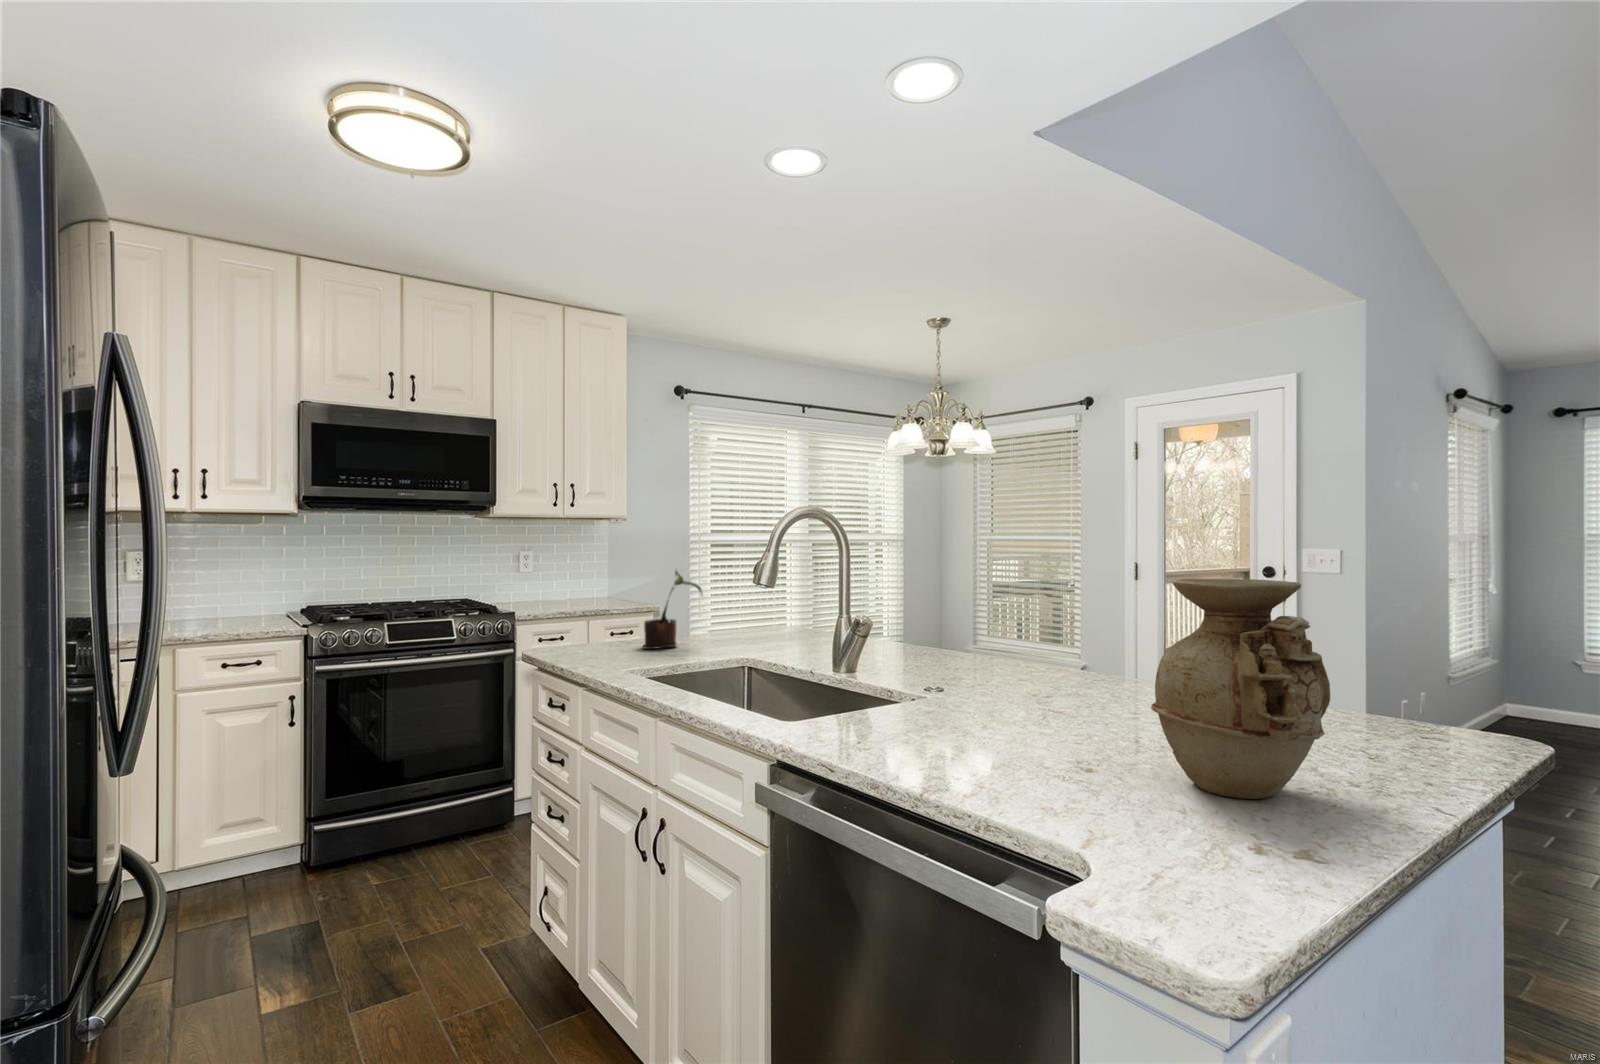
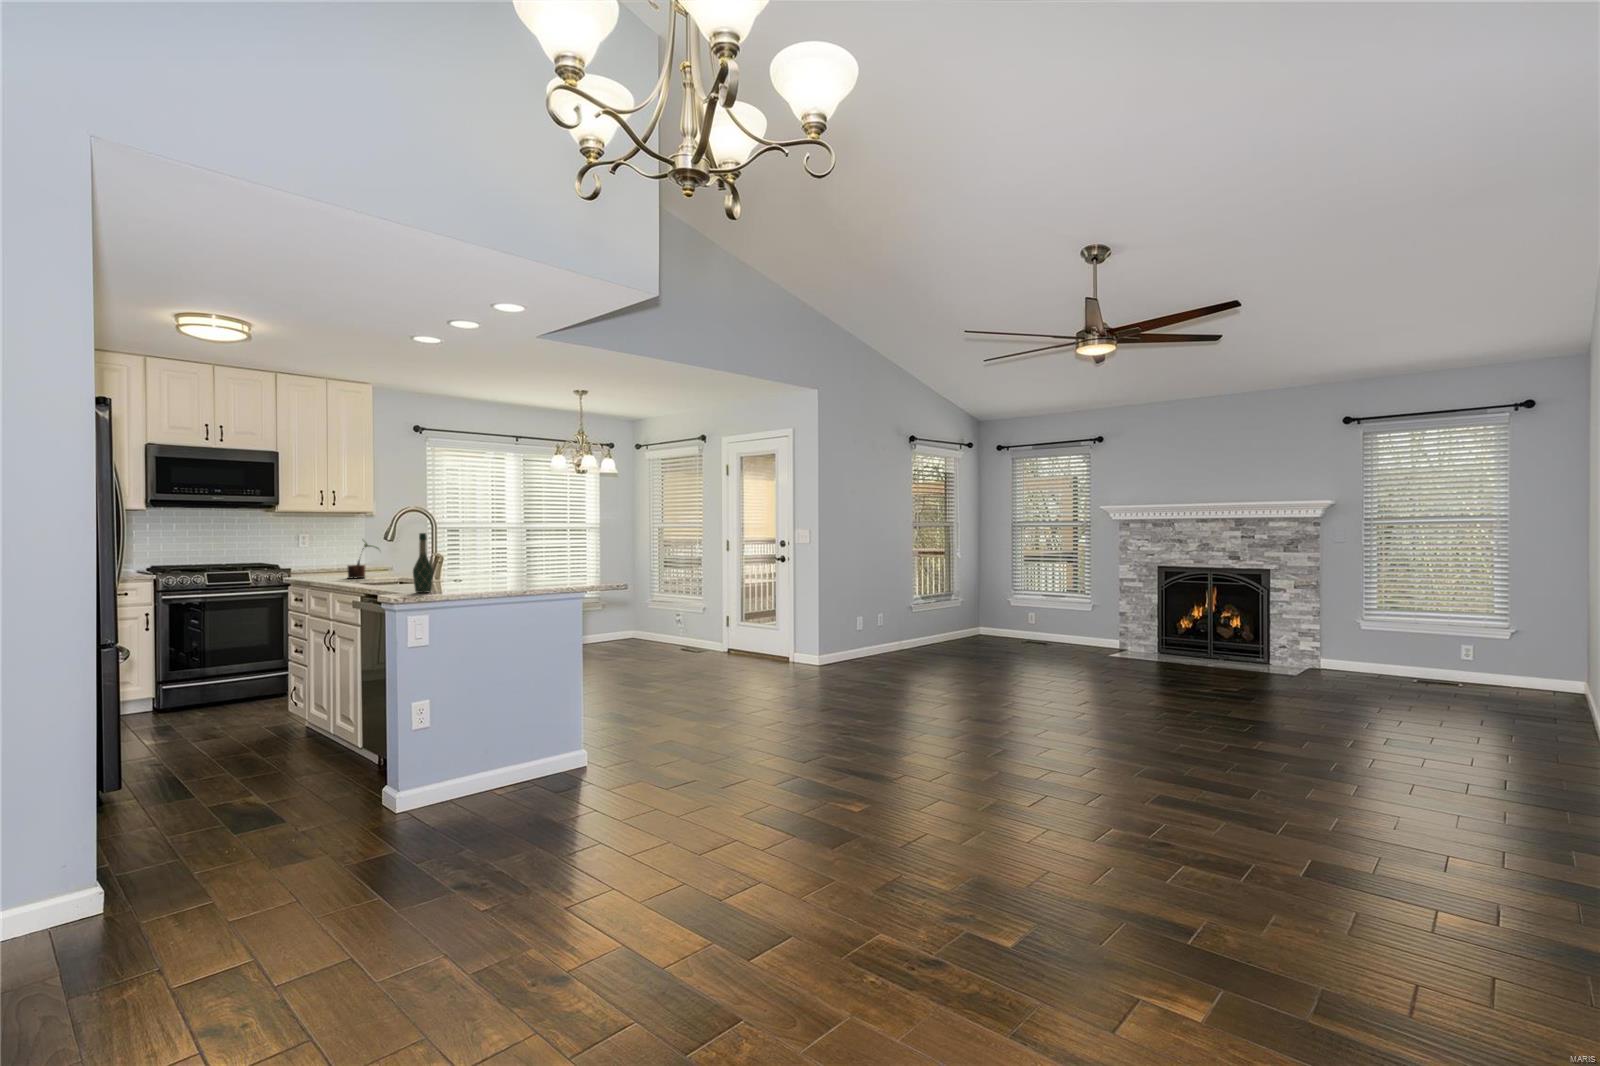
wine bottle: none [943,572,999,749] -> present [413,533,433,593]
vase: present [1151,579,1330,799] -> none [457,534,509,596]

